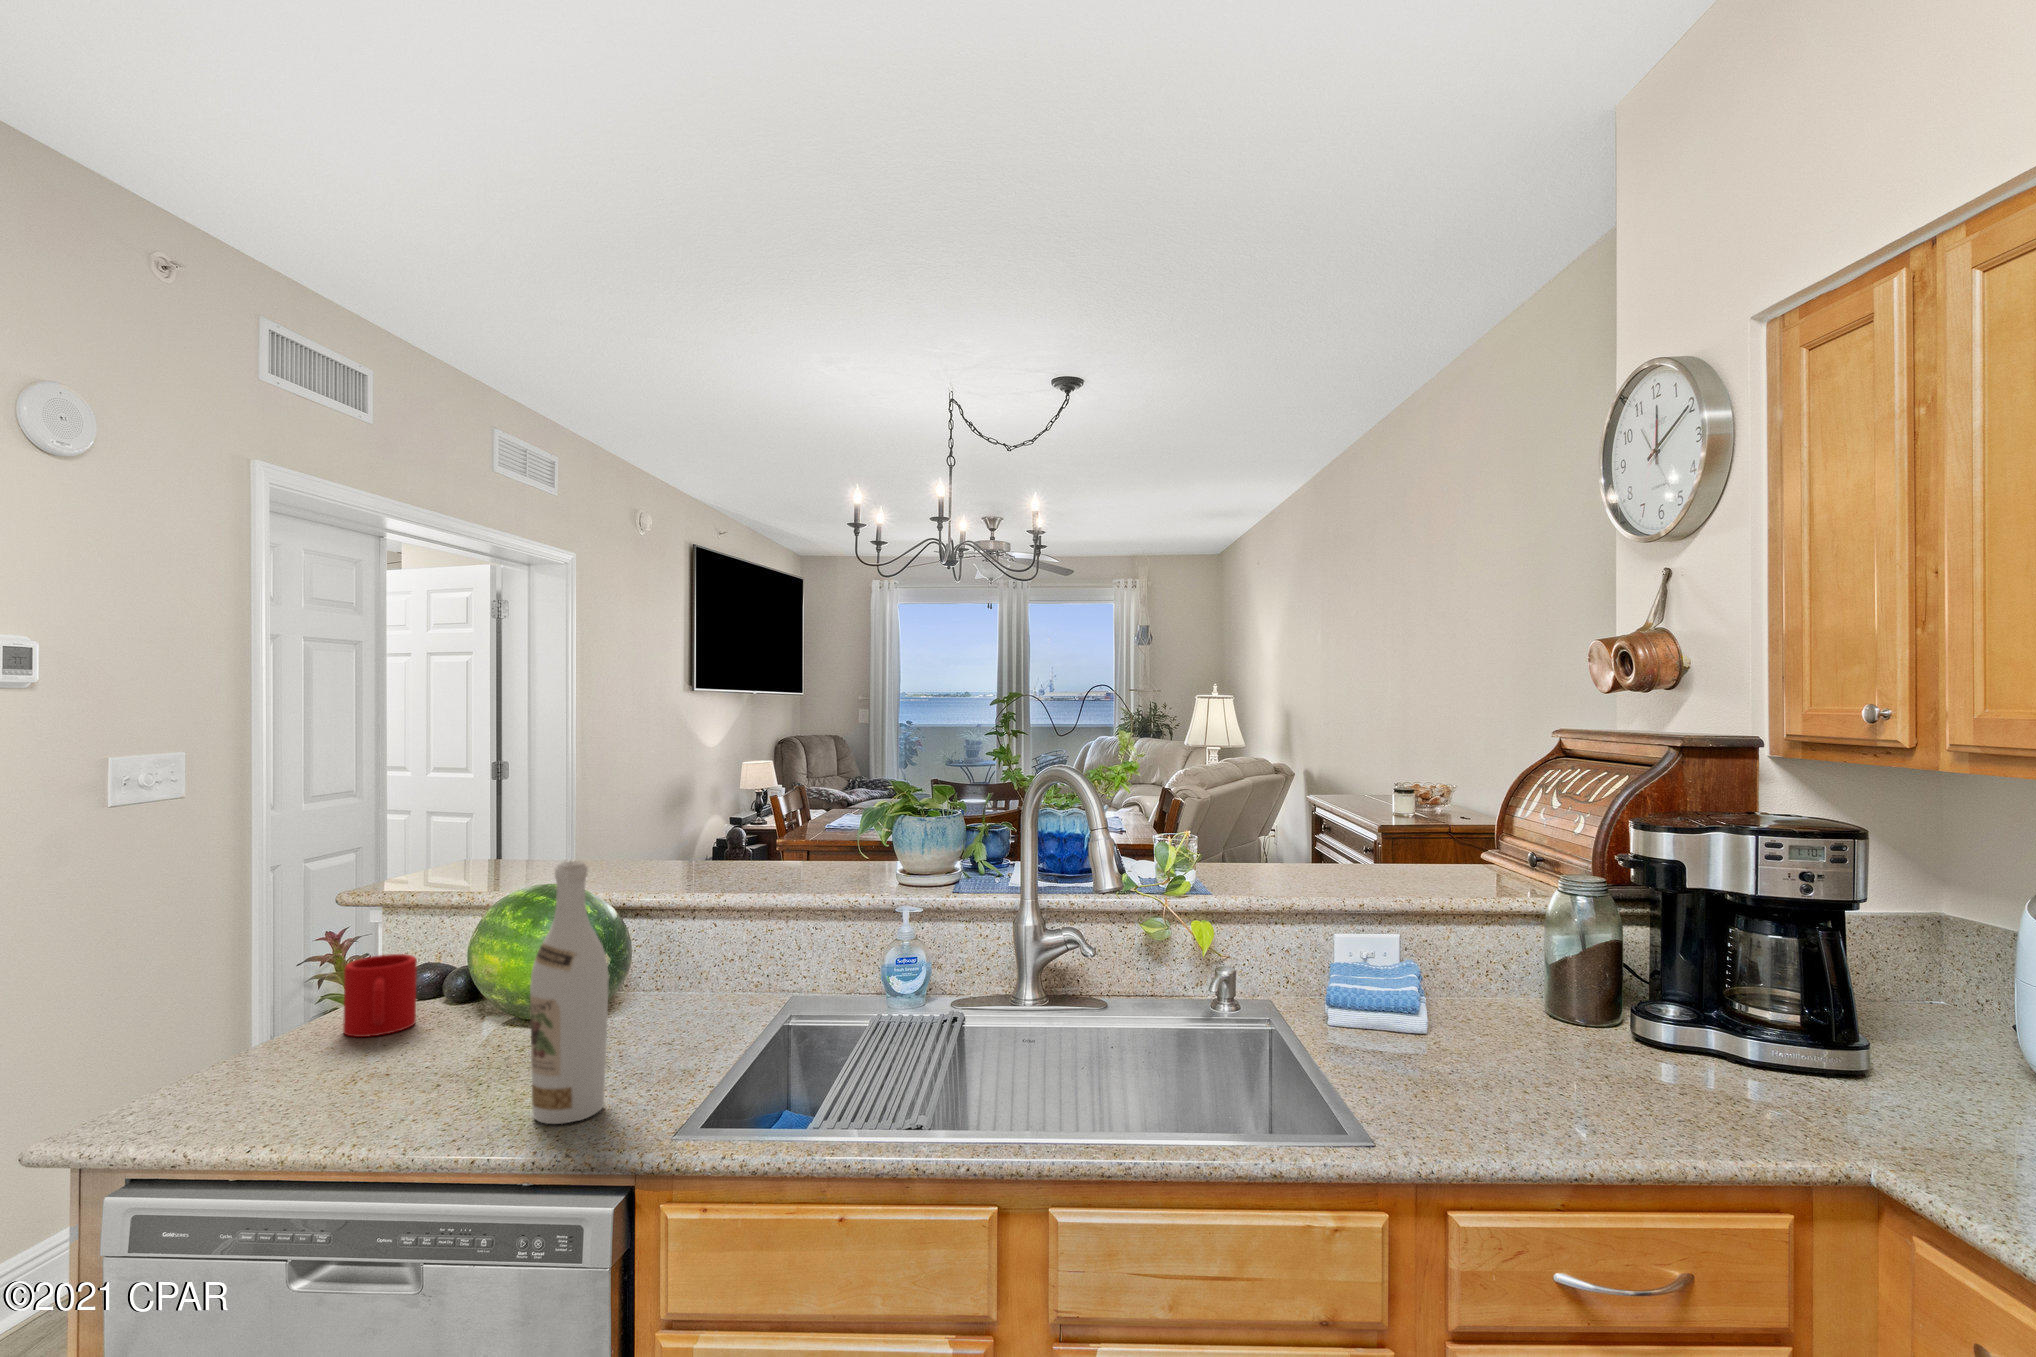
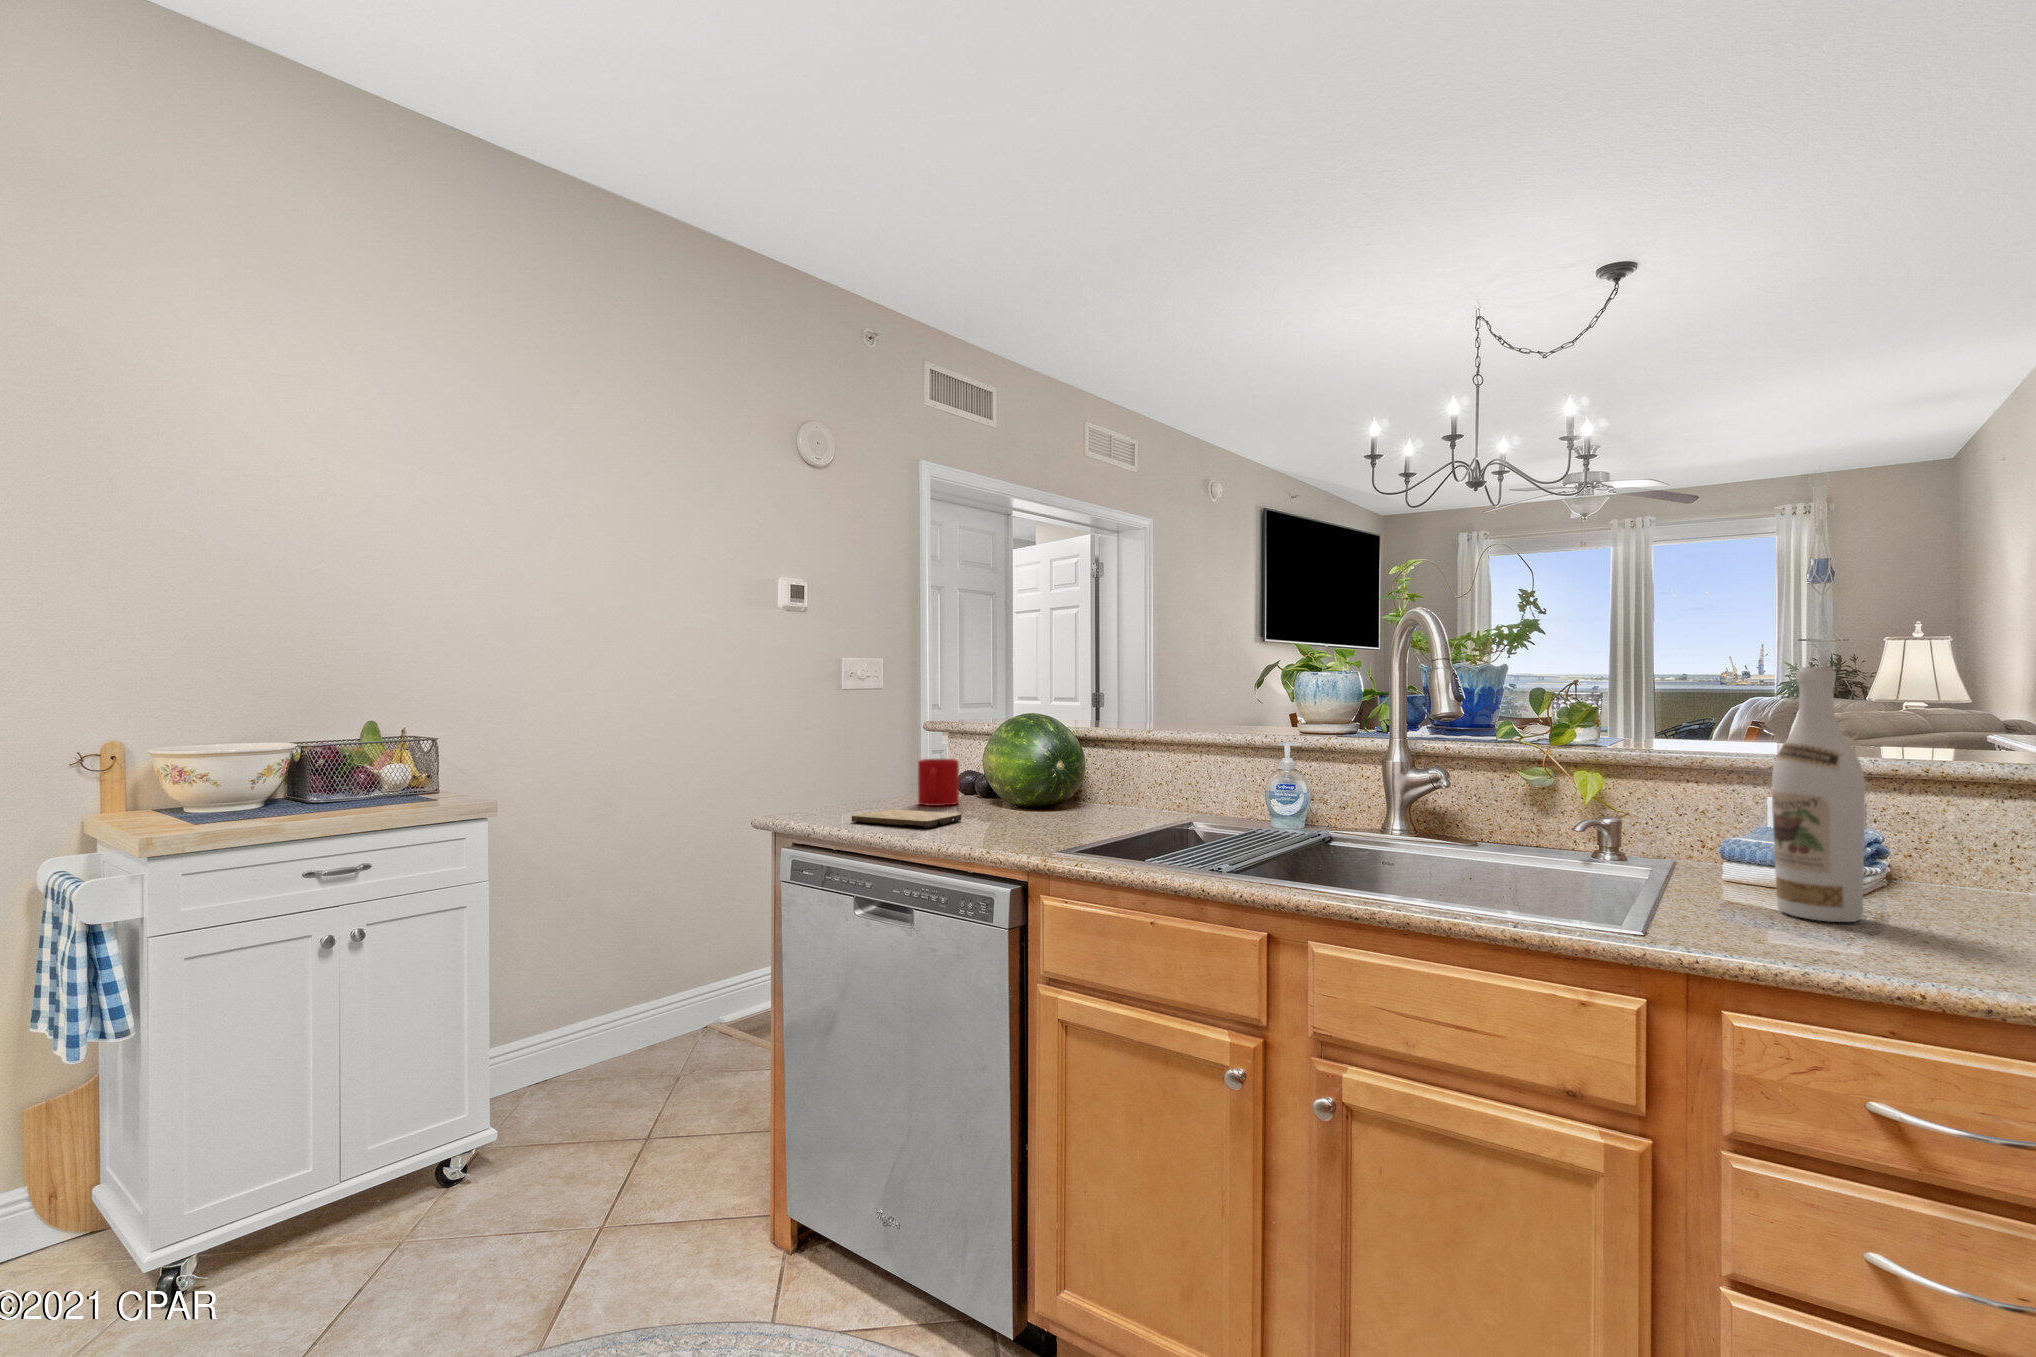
wine bottle: present [530,861,609,1124] -> present [1772,667,1865,922]
cutting board: none [252,1060,456,1114] -> present [852,809,962,828]

